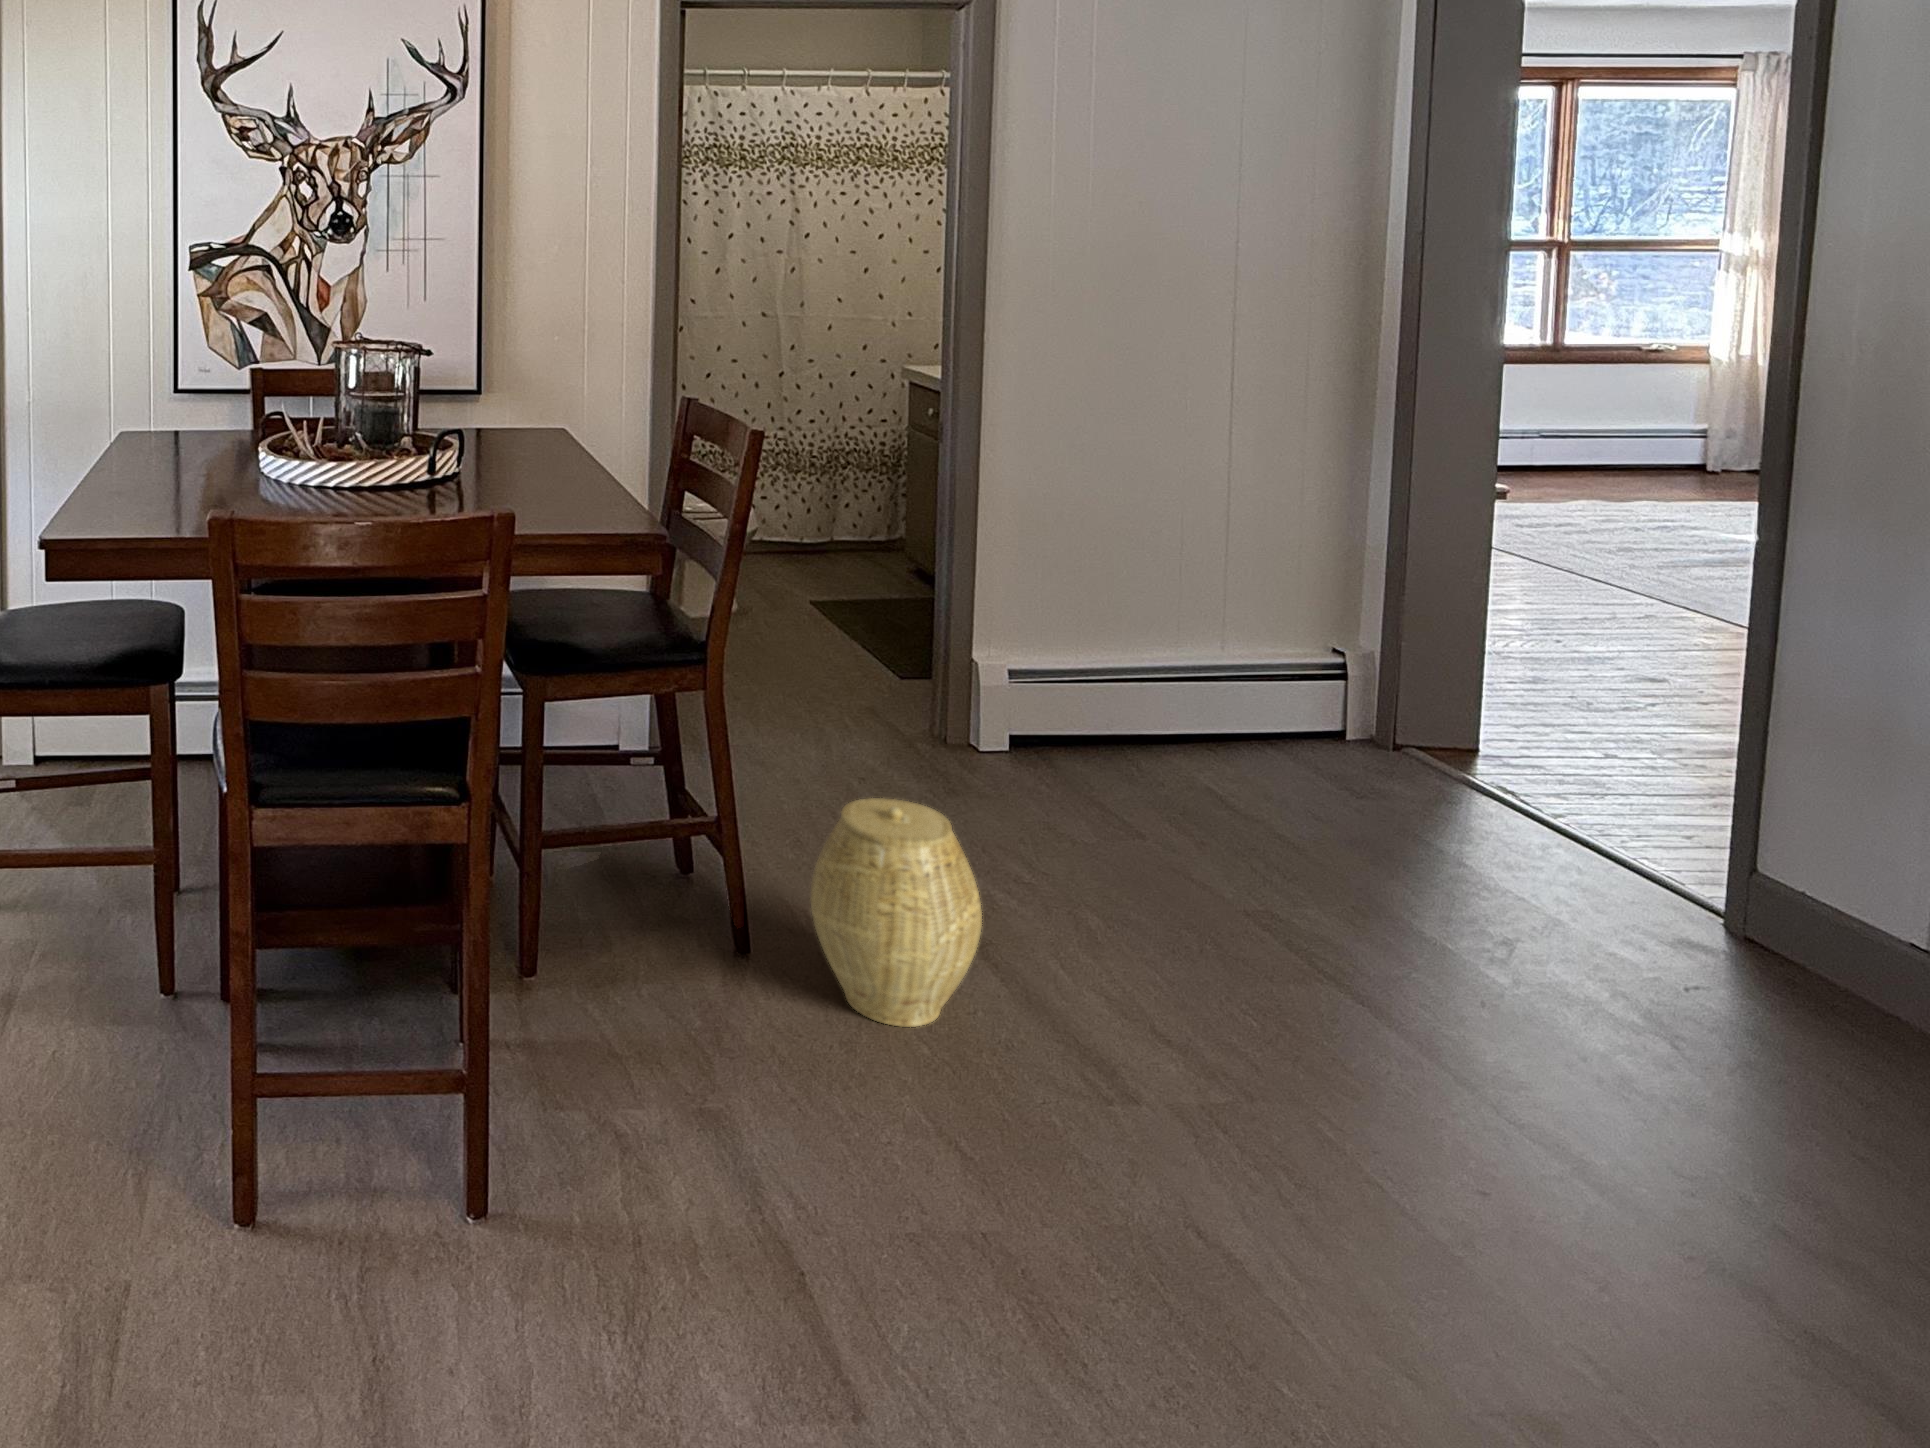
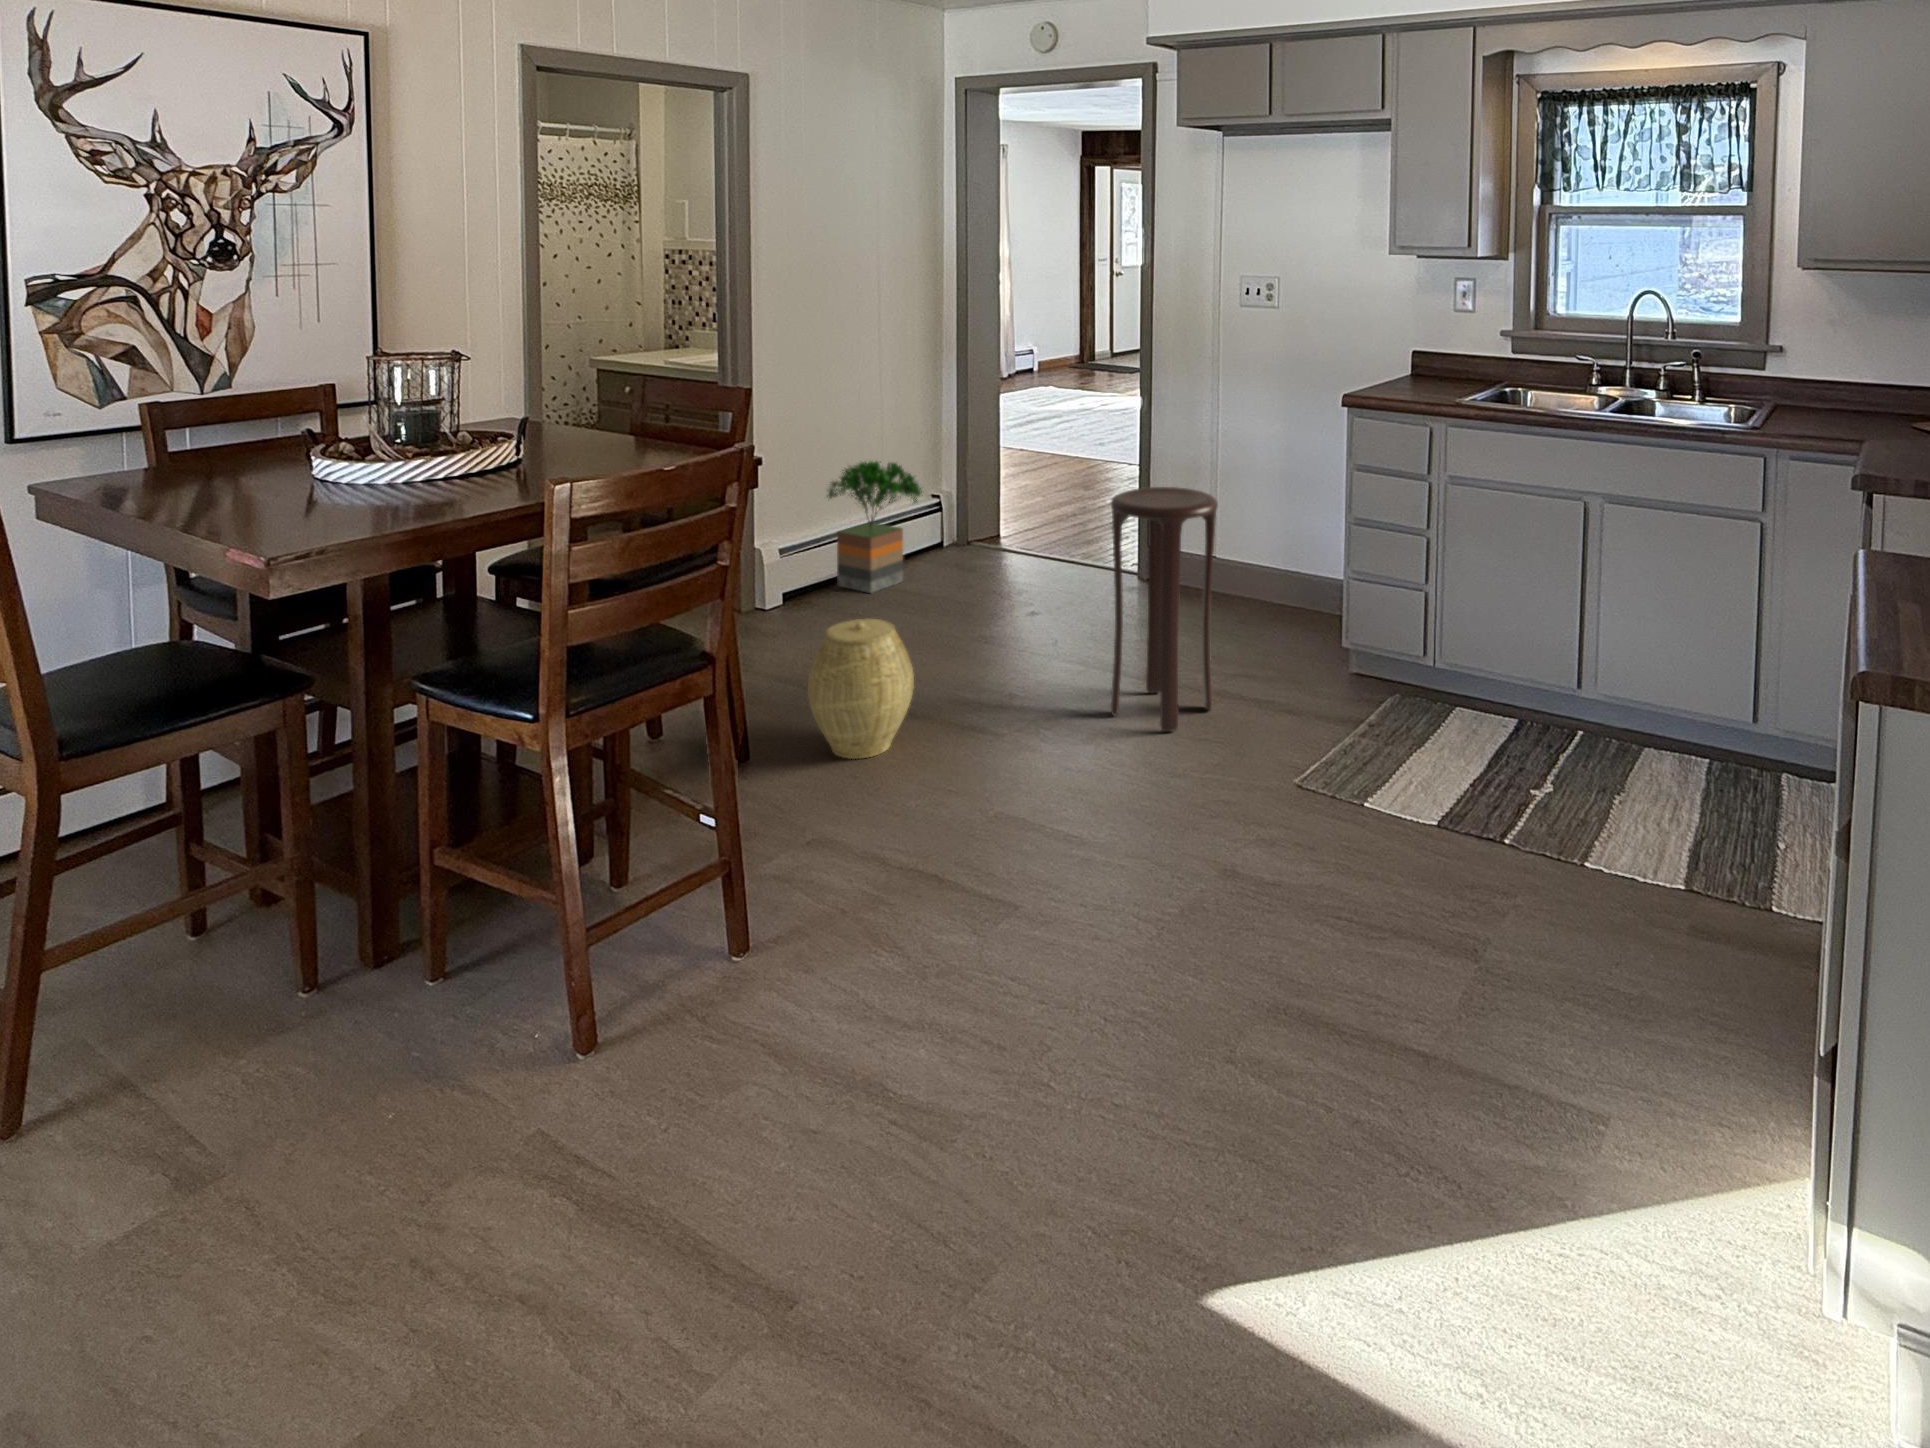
potted tree: none [1086,562,1259,774] -> present [827,461,923,593]
stool: none [1387,727,1700,1286] -> present [1111,487,1218,732]

